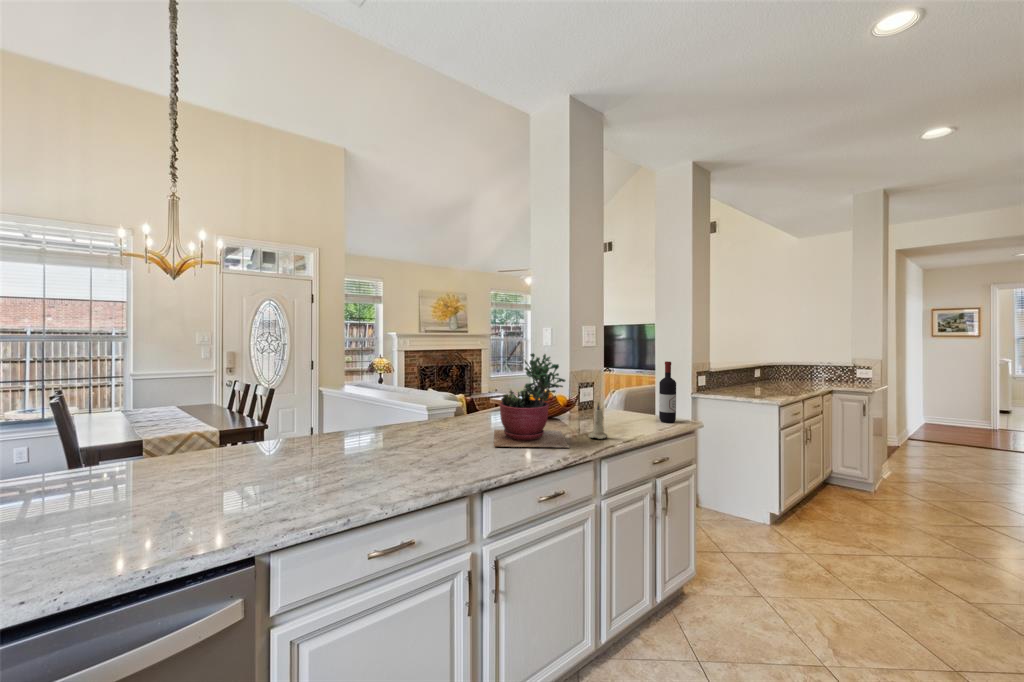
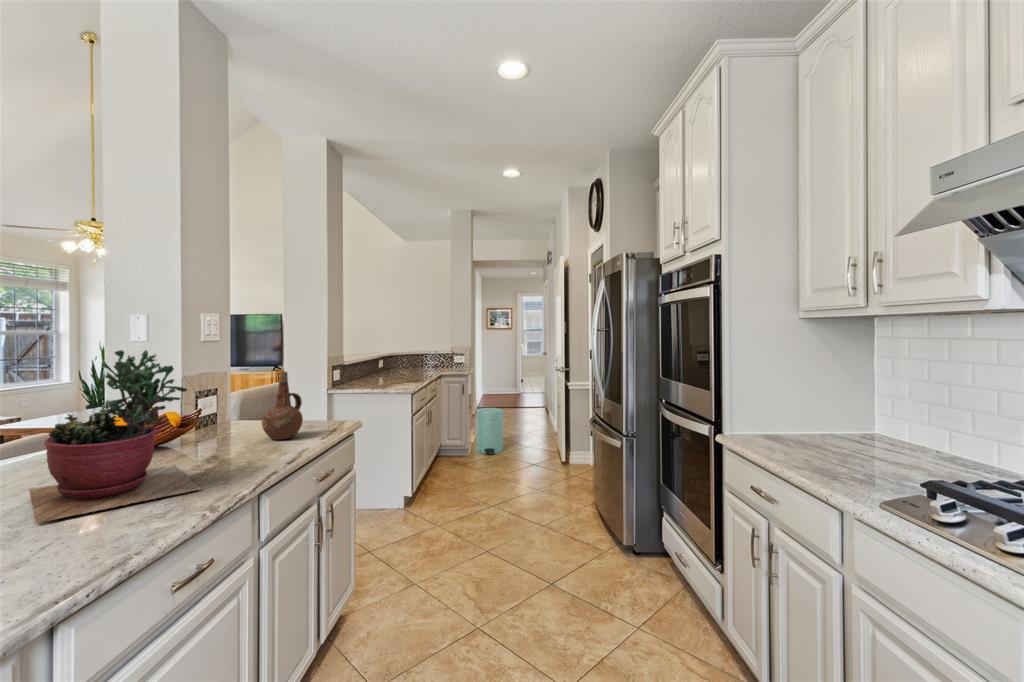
wine bottle: present [659,361,676,423] -> none [310,356,330,427]
ceramic pitcher: none [619,373,649,427] -> present [262,372,303,440]
candle: present [588,403,607,439] -> none [224,414,255,466]
trash can: none [887,437,933,499] -> present [476,408,503,454]

